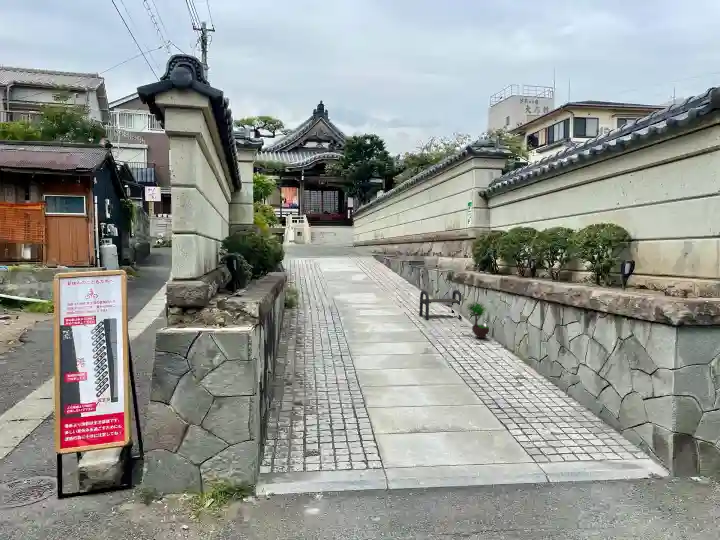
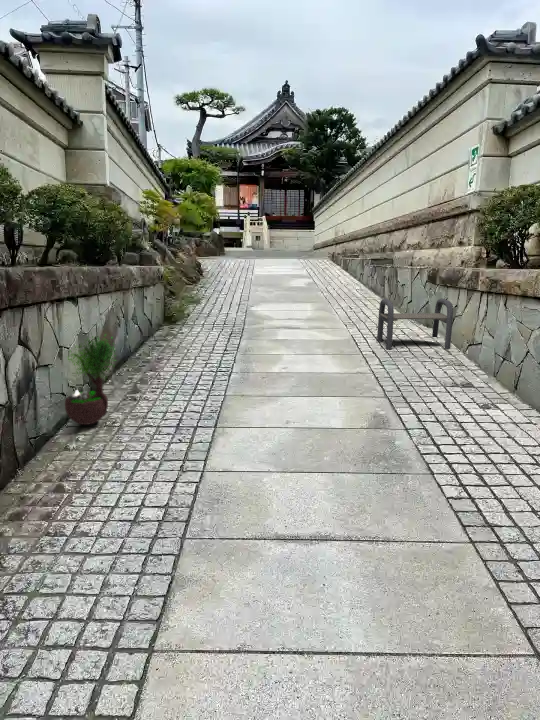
potted tree: present [467,303,489,338] -> present [65,337,116,425]

